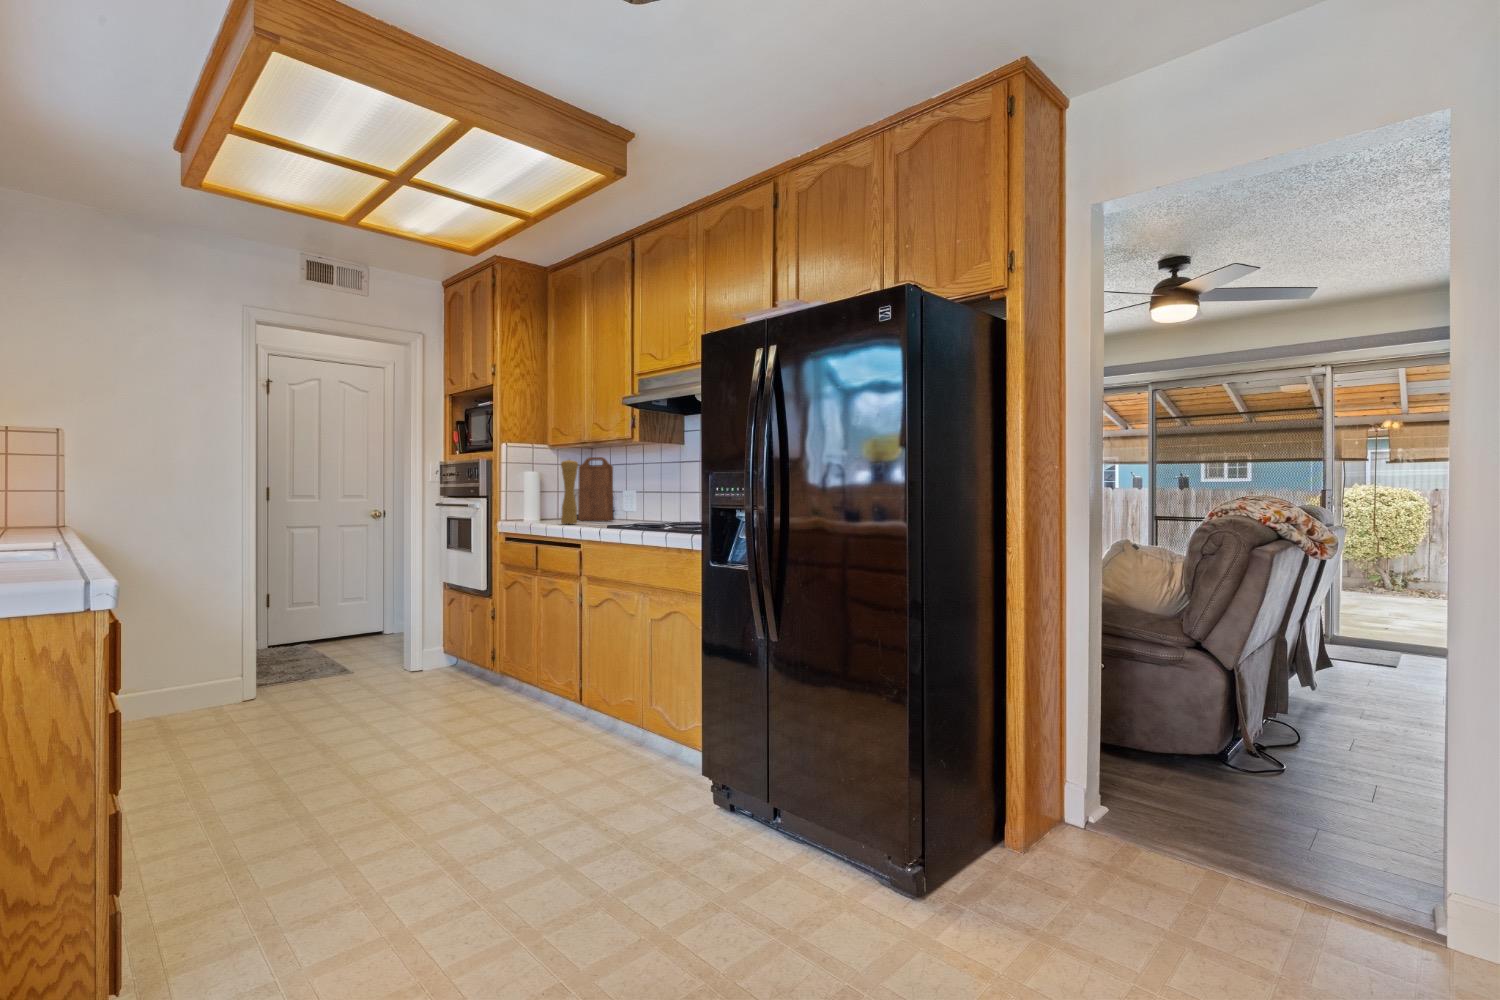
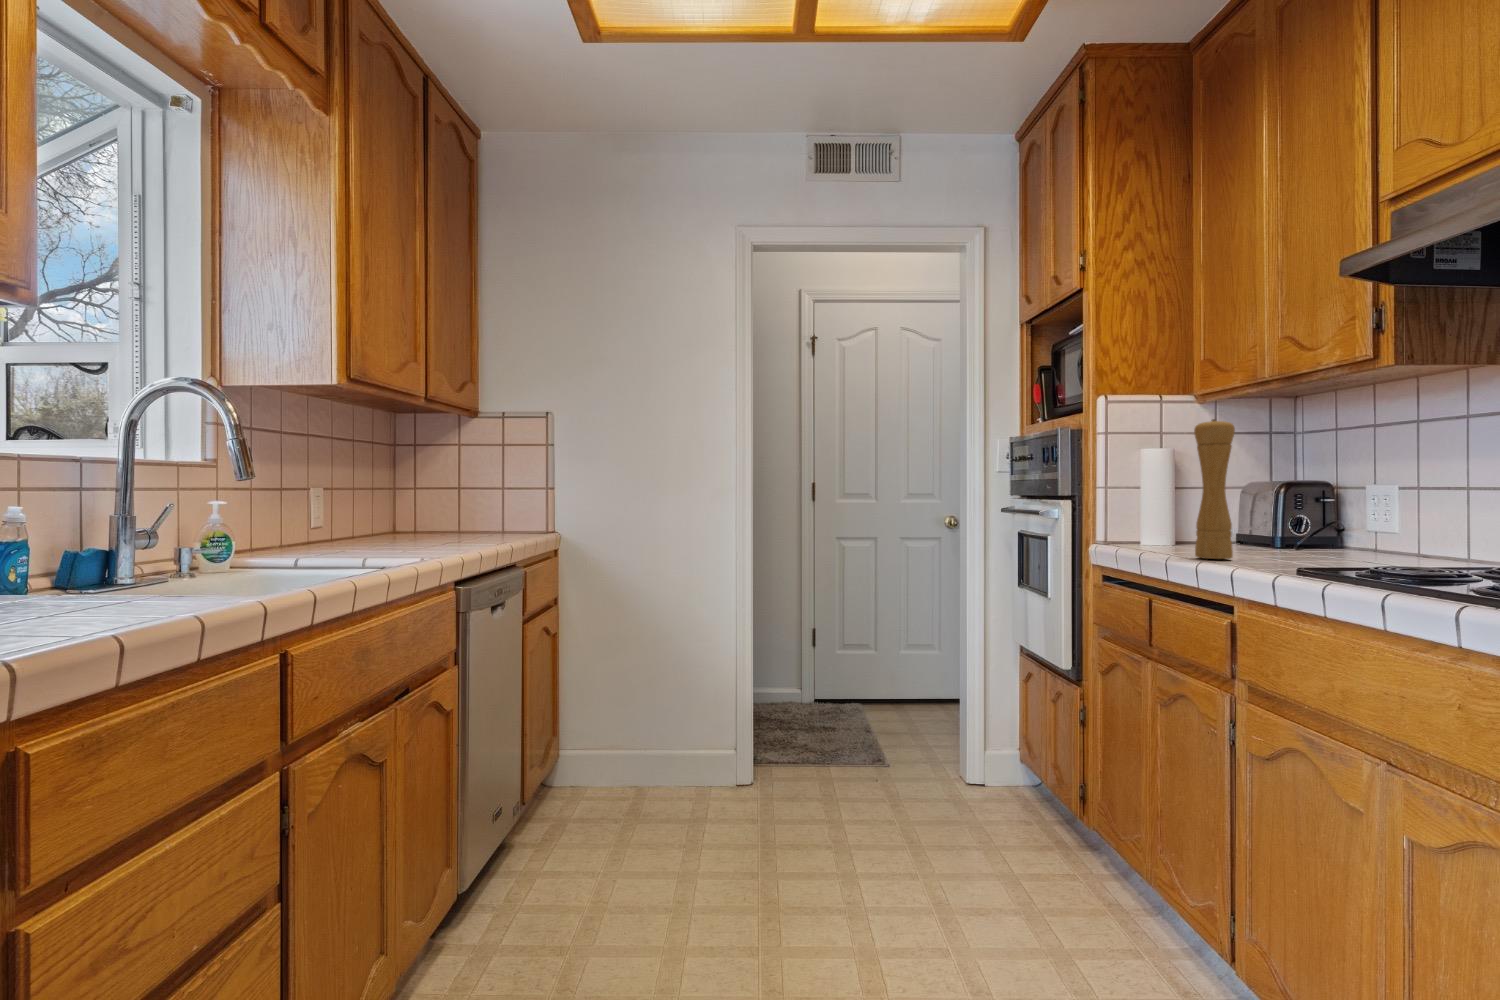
cutting board: present [578,457,613,521] -> none [1258,408,1343,553]

